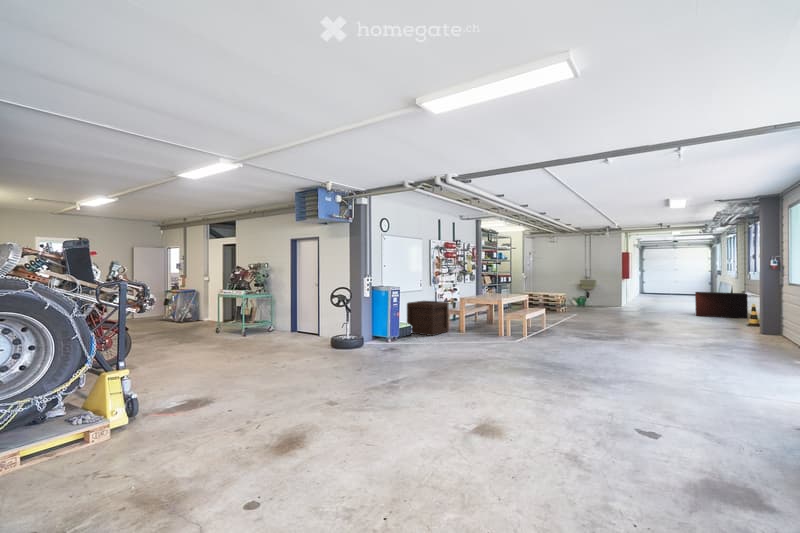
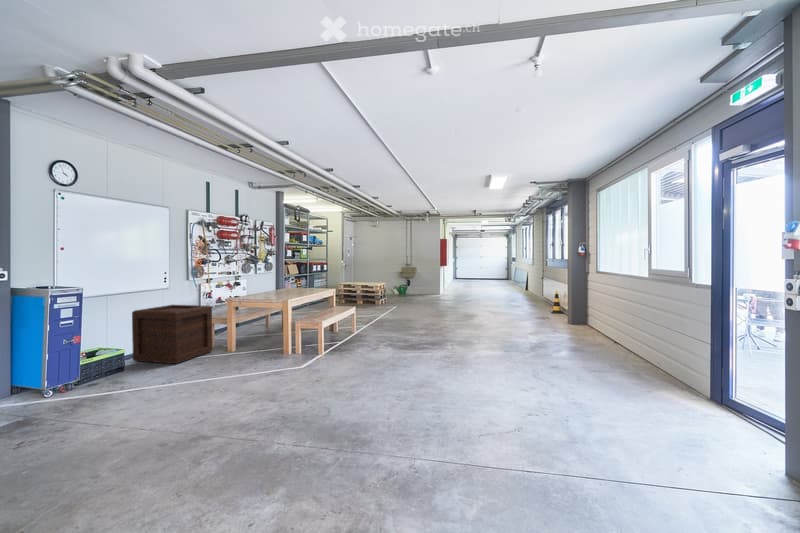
storage cabinet: present [695,292,748,319] -> none [504,279,547,305]

